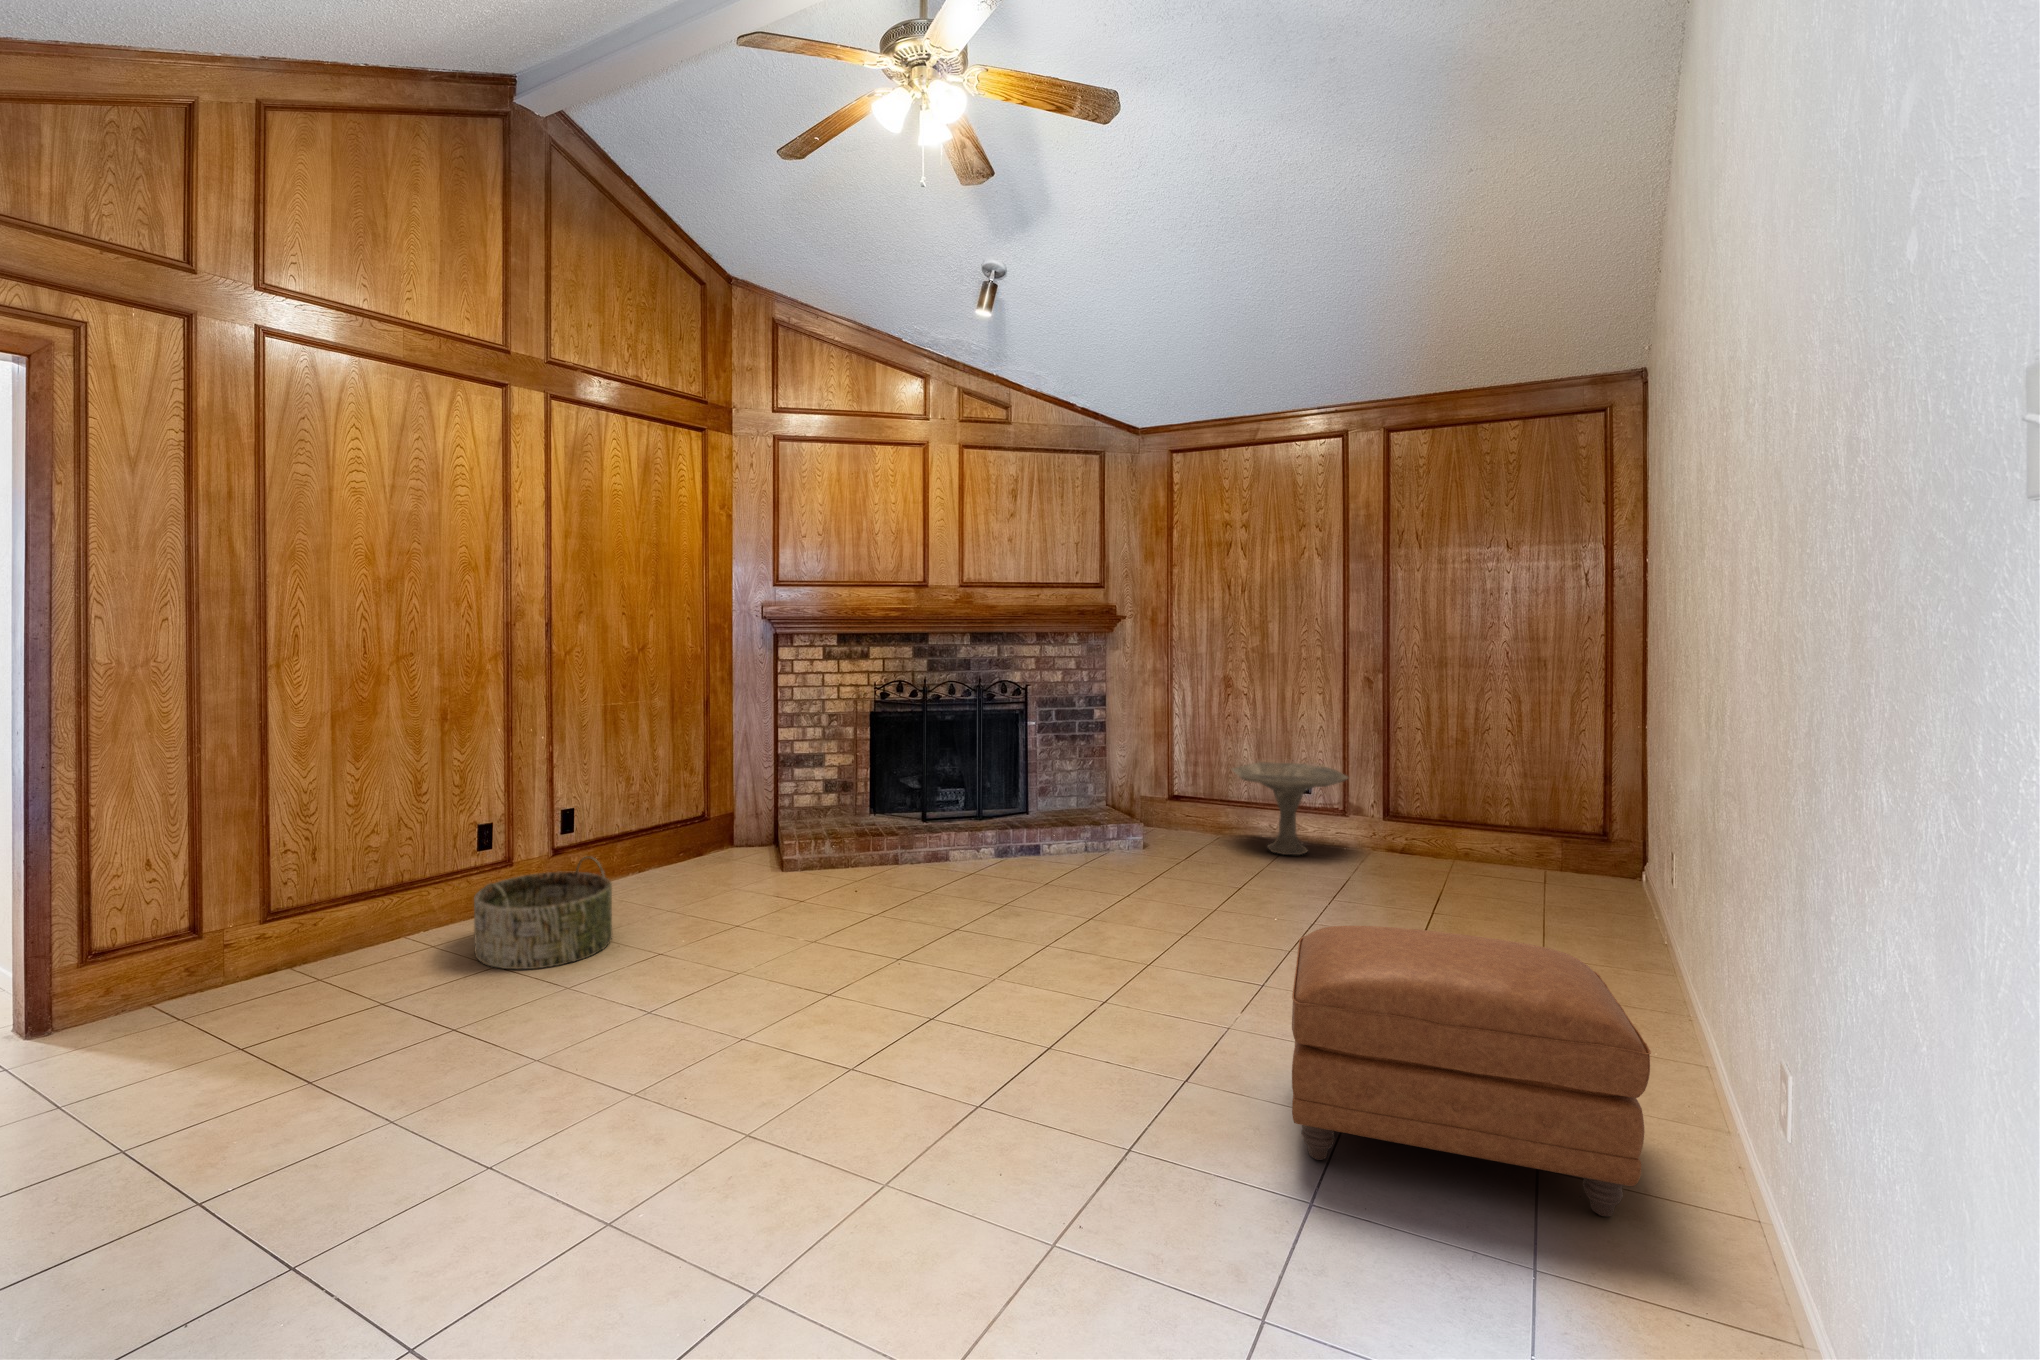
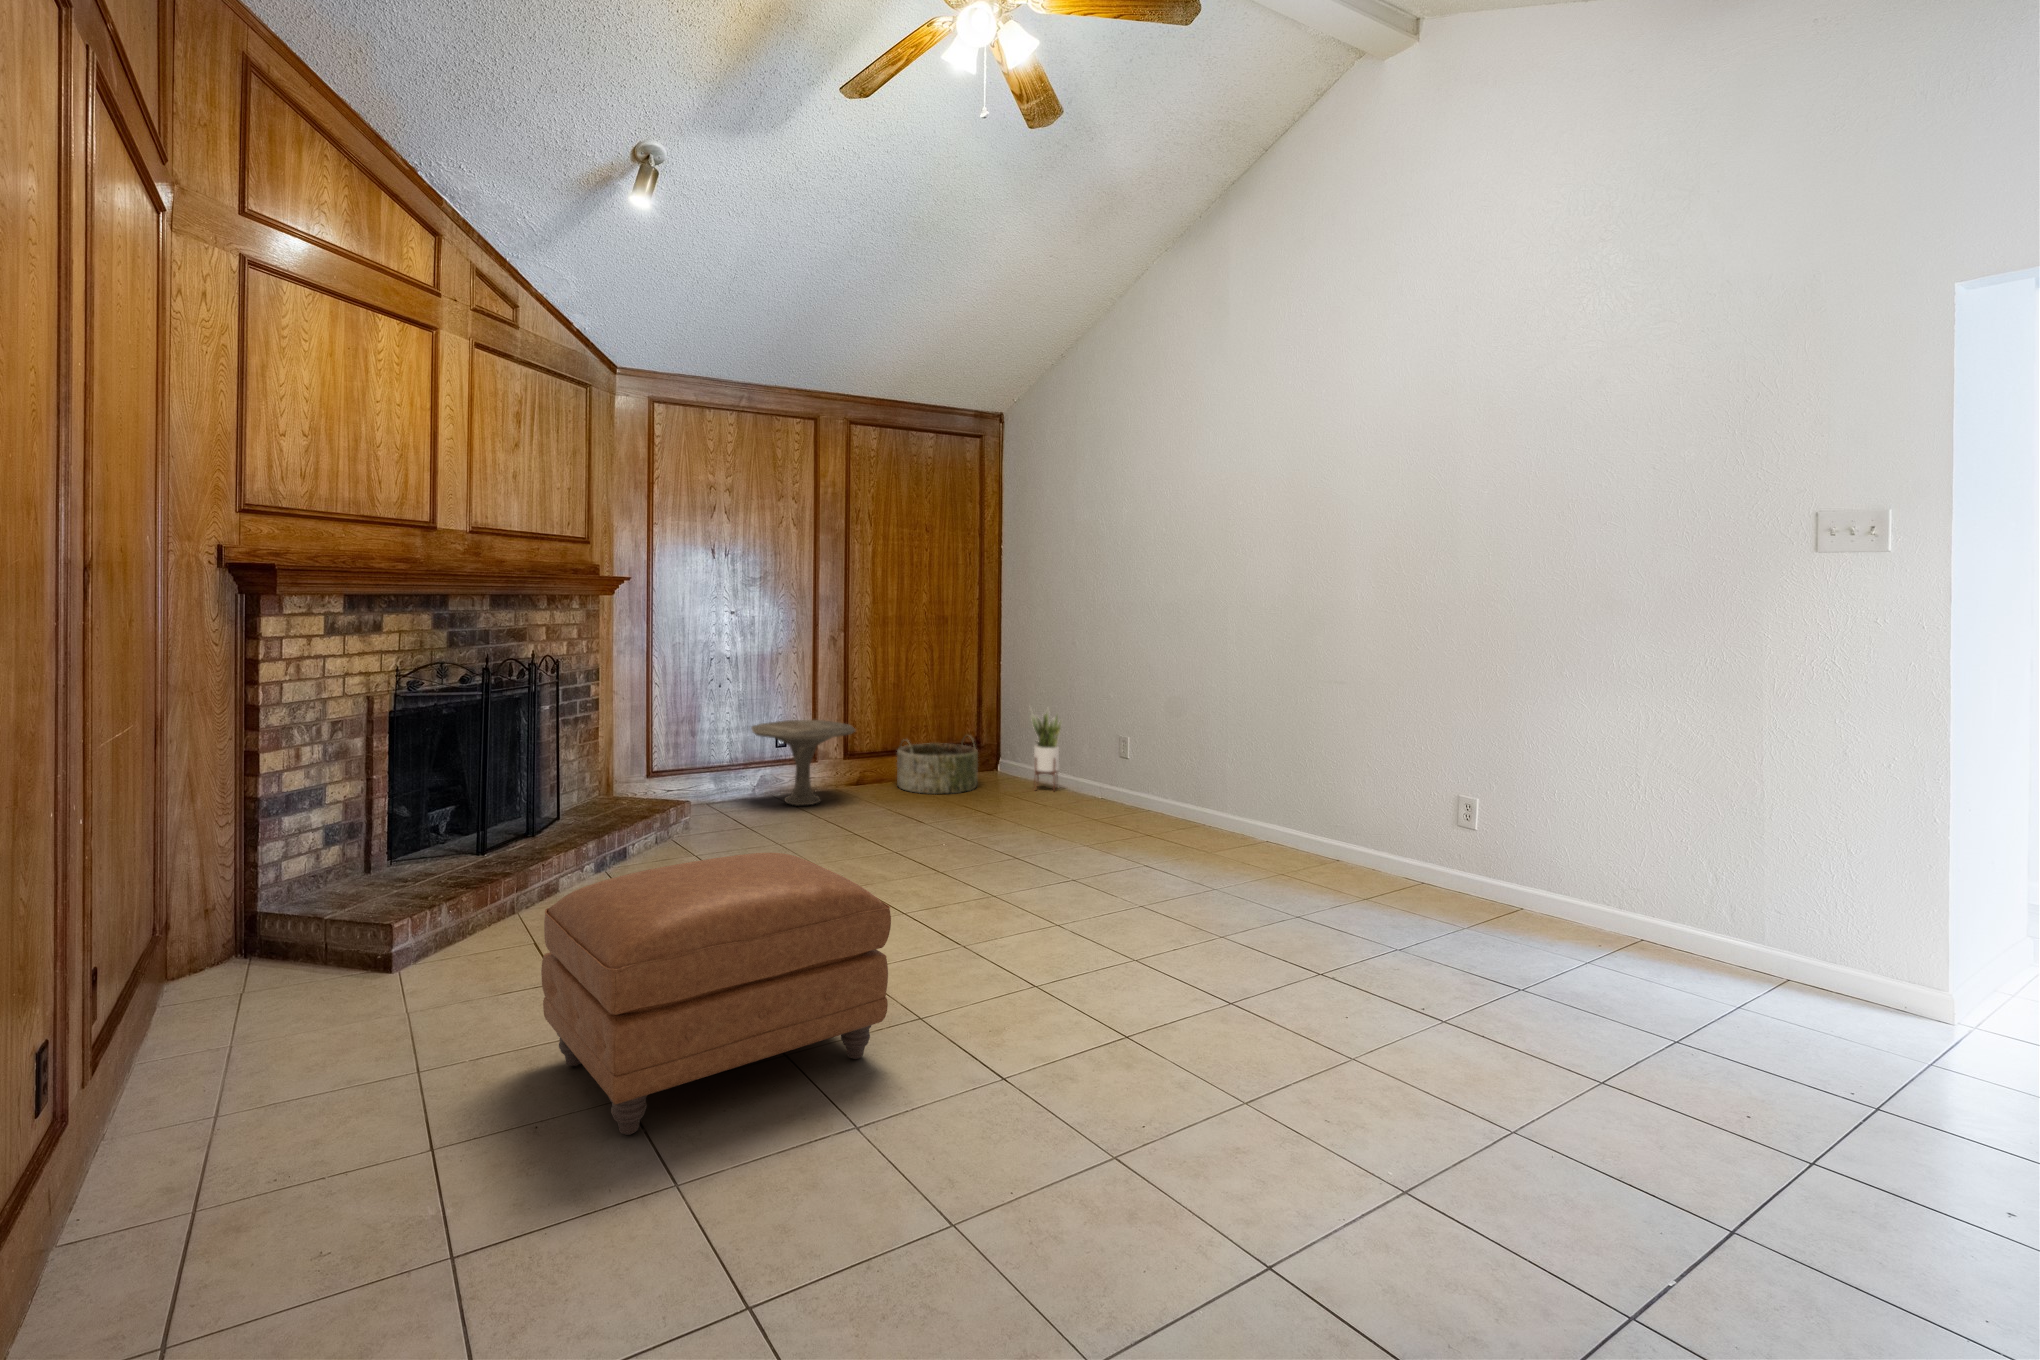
potted plant: none [1596,788,1645,915] -> present [1031,710,1062,788]
basket: present [474,856,612,969] -> present [897,736,978,794]
ottoman: present [1292,926,1651,1216] -> present [541,852,891,1135]

